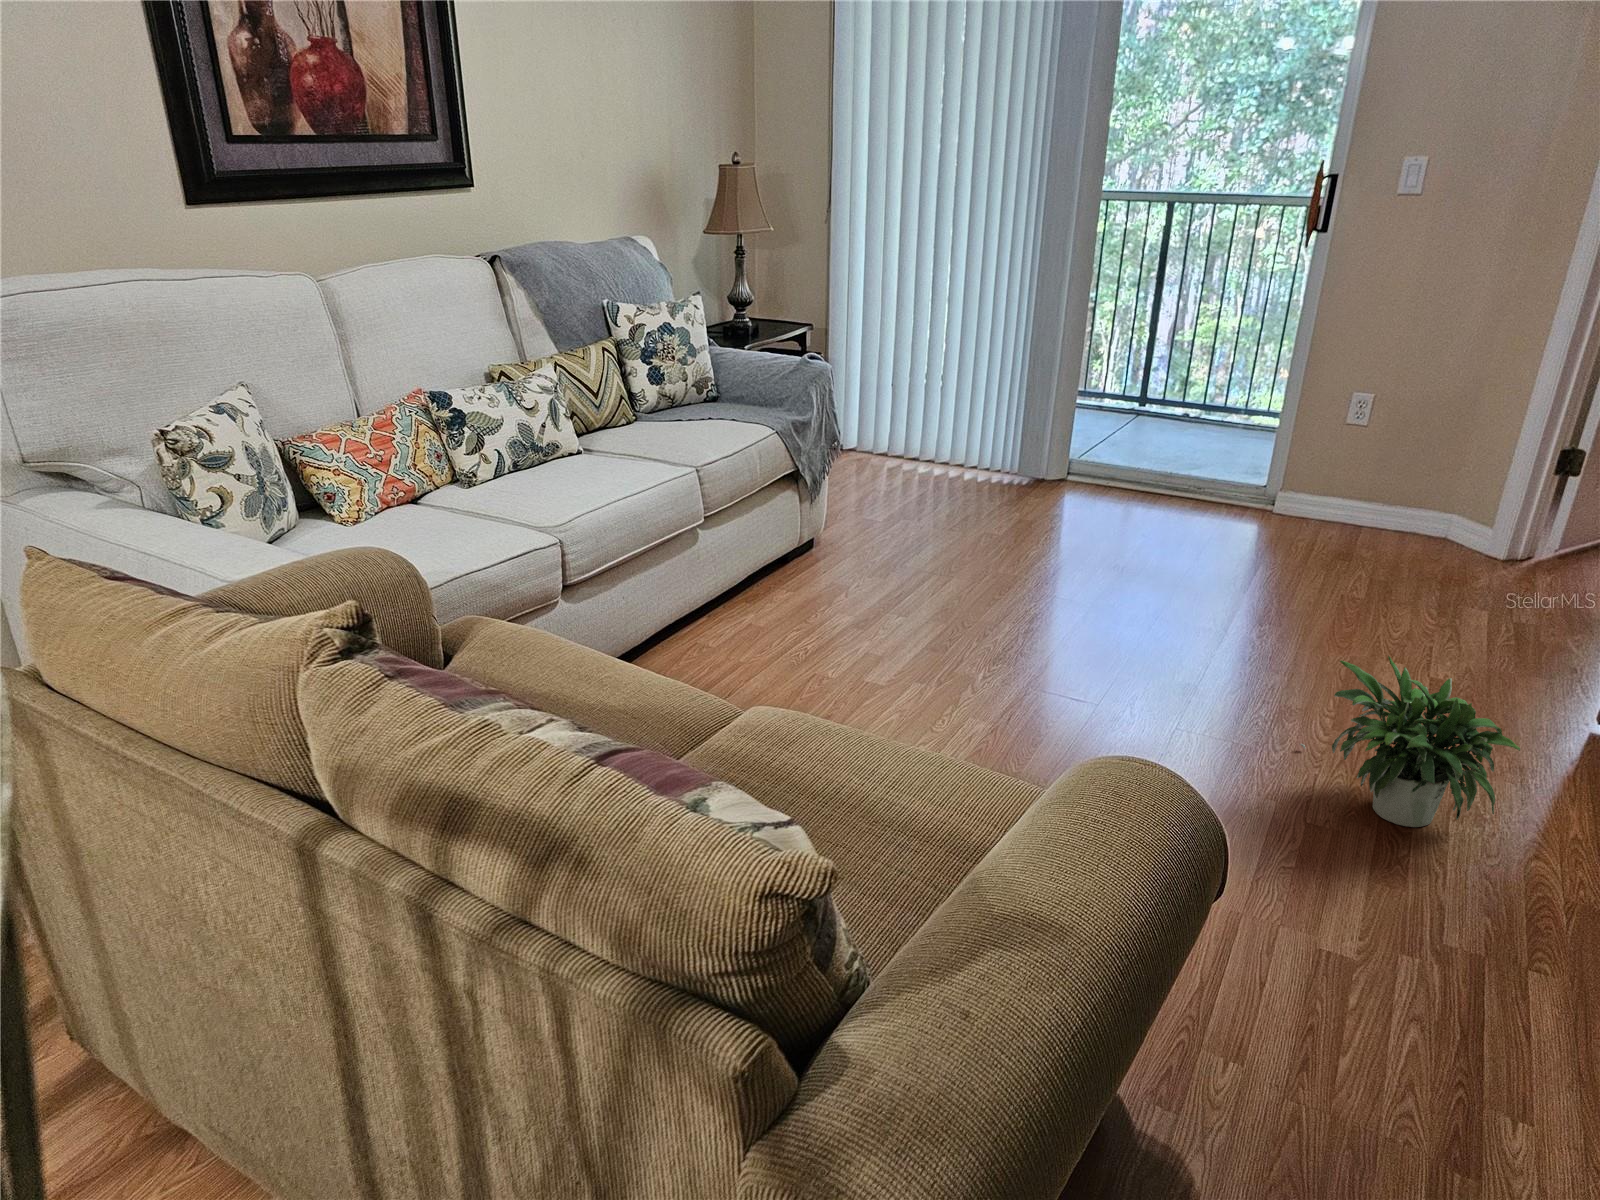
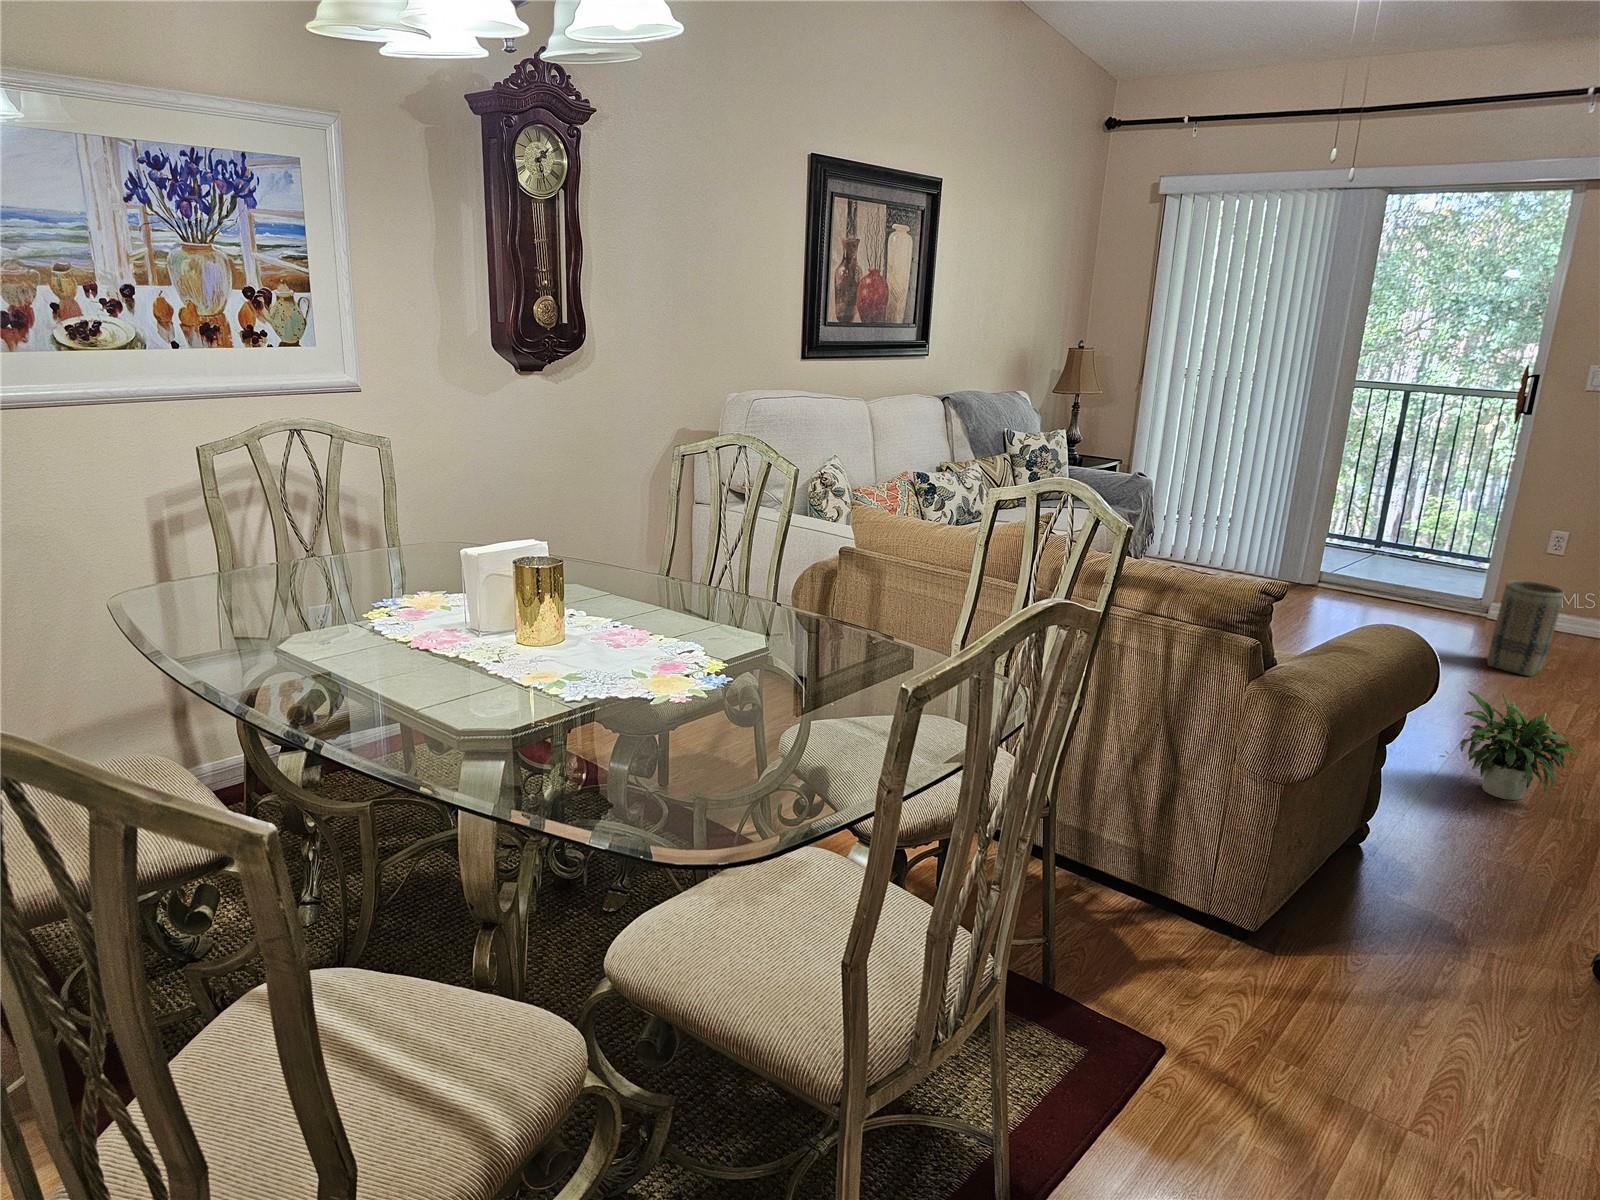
basket: none [1288,449,1376,578] -> present [1487,580,1565,676]

